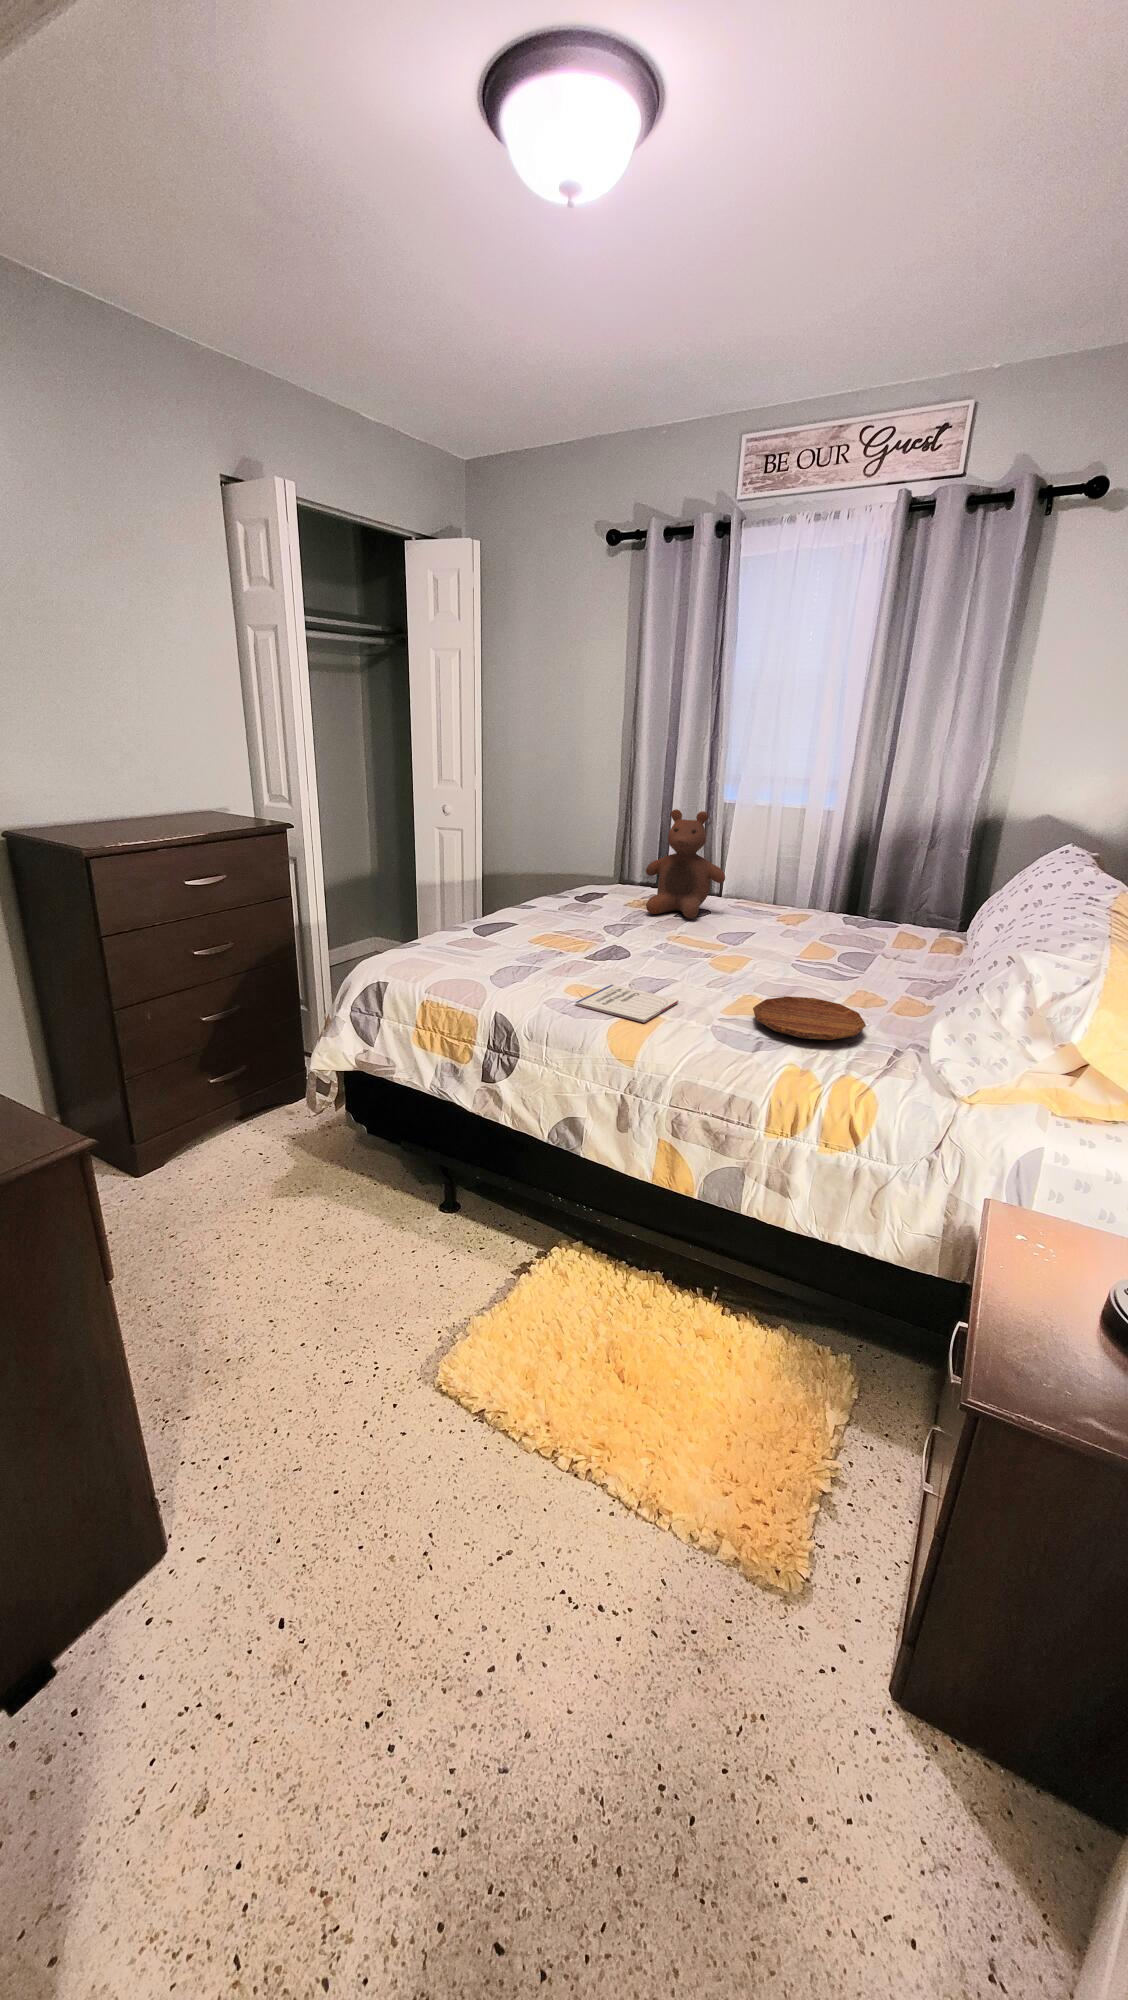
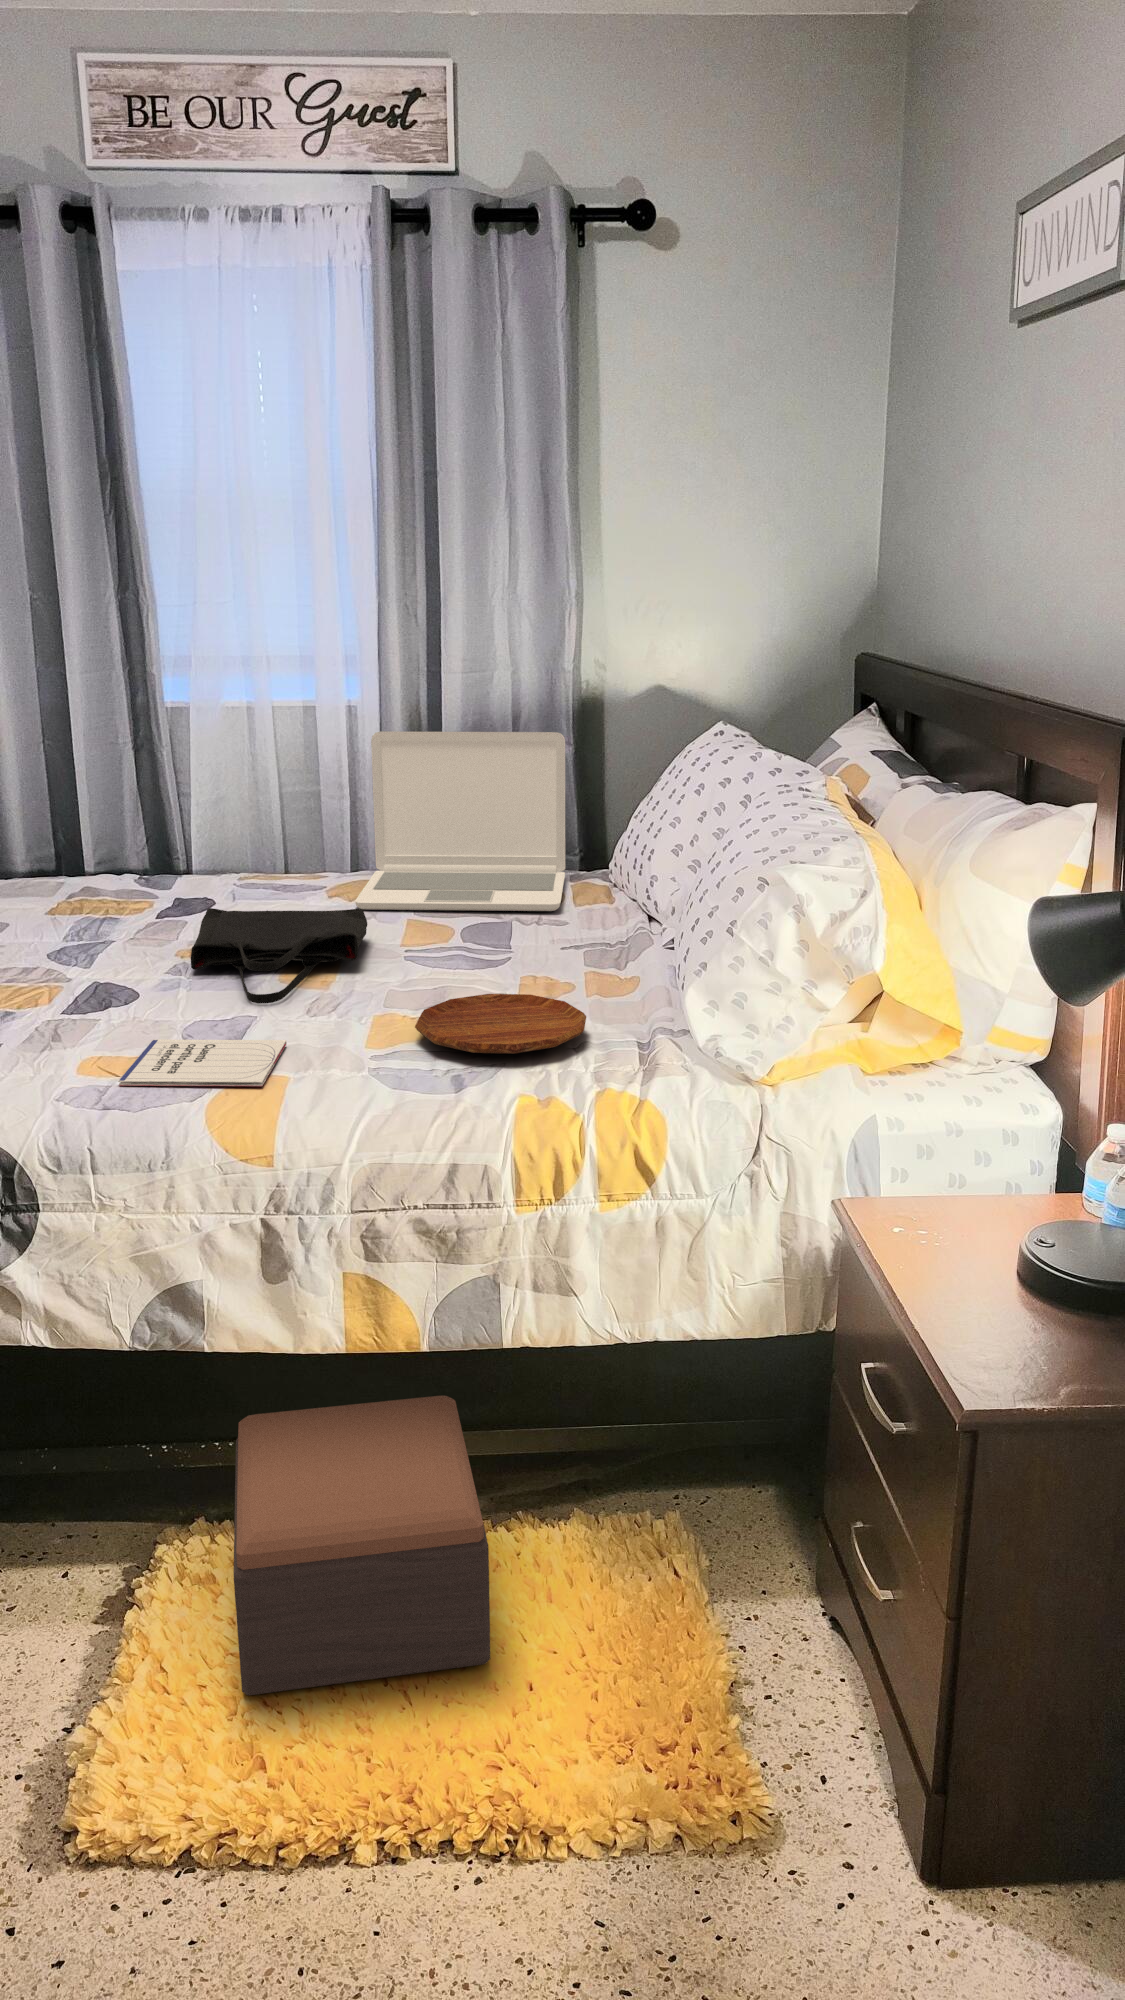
stuffed bear: present [646,809,725,919] -> none [70,718,223,913]
laptop: none [786,831,950,956] -> present [355,731,565,911]
tote bag: none [665,919,778,977] -> present [191,908,367,1003]
footstool: none [544,1202,718,1395] -> present [234,1396,490,1695]

